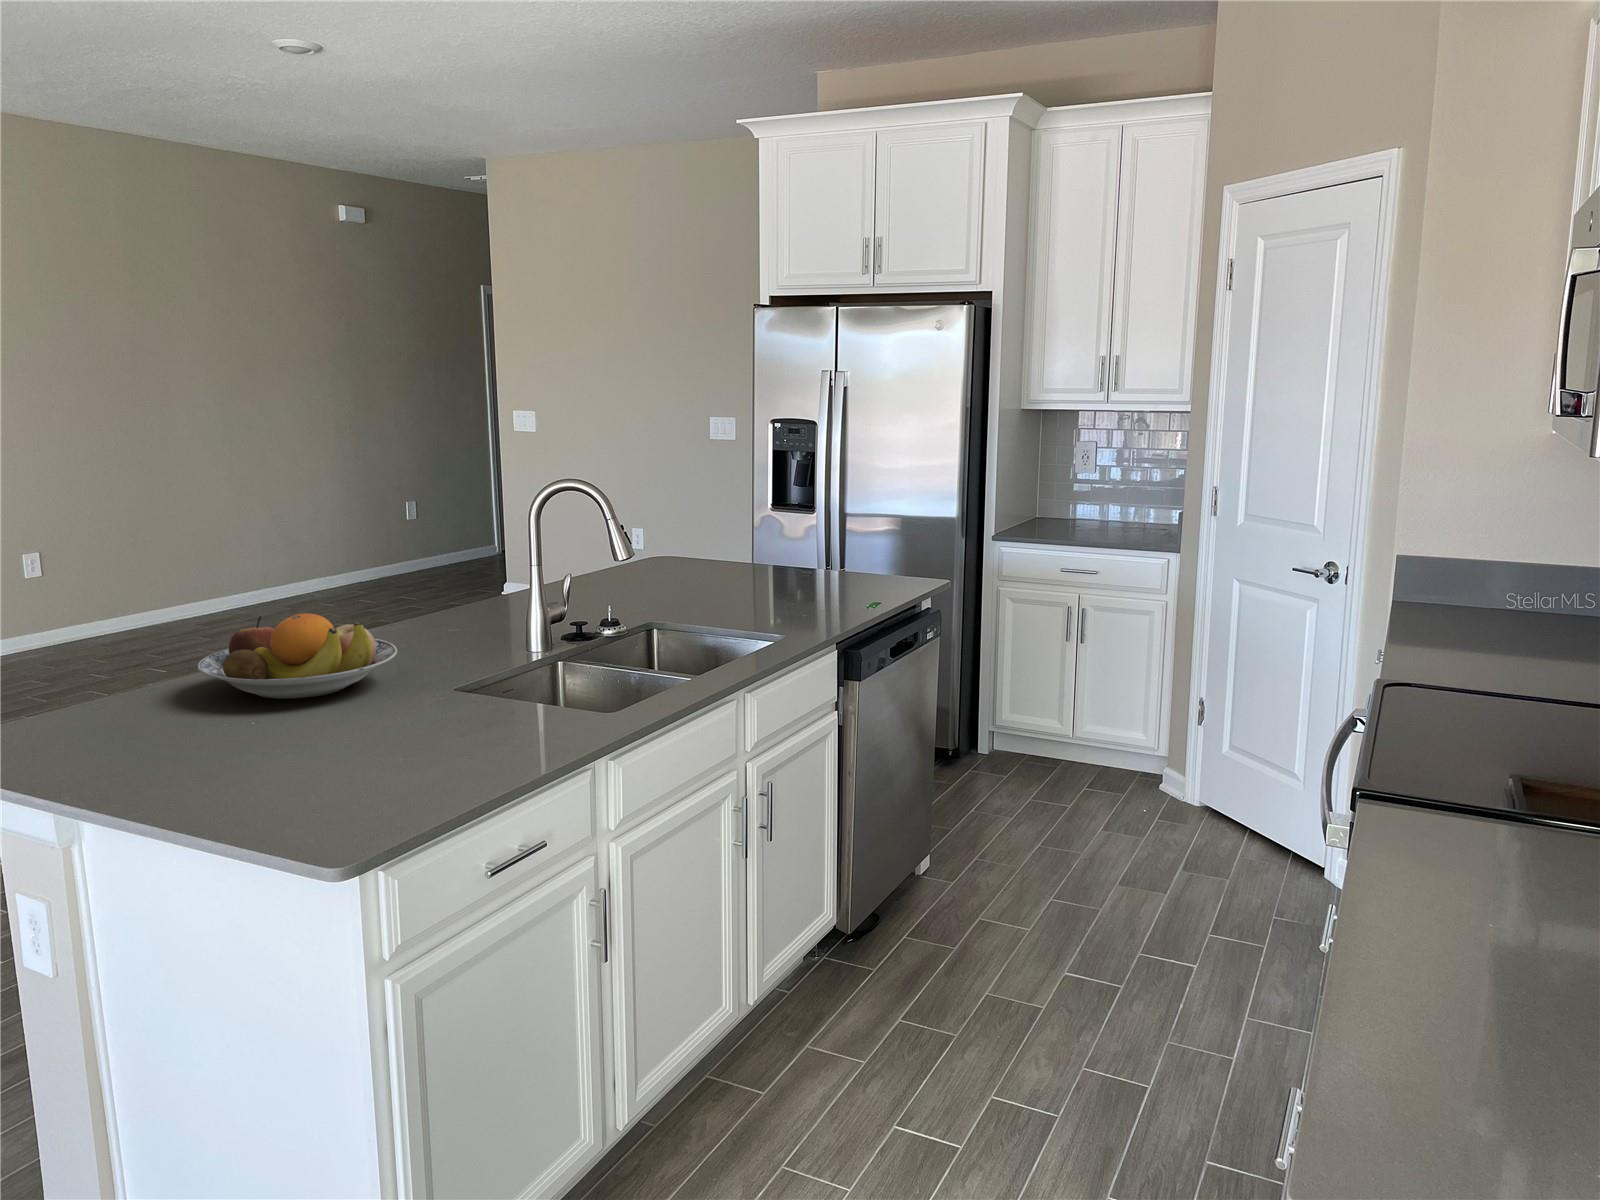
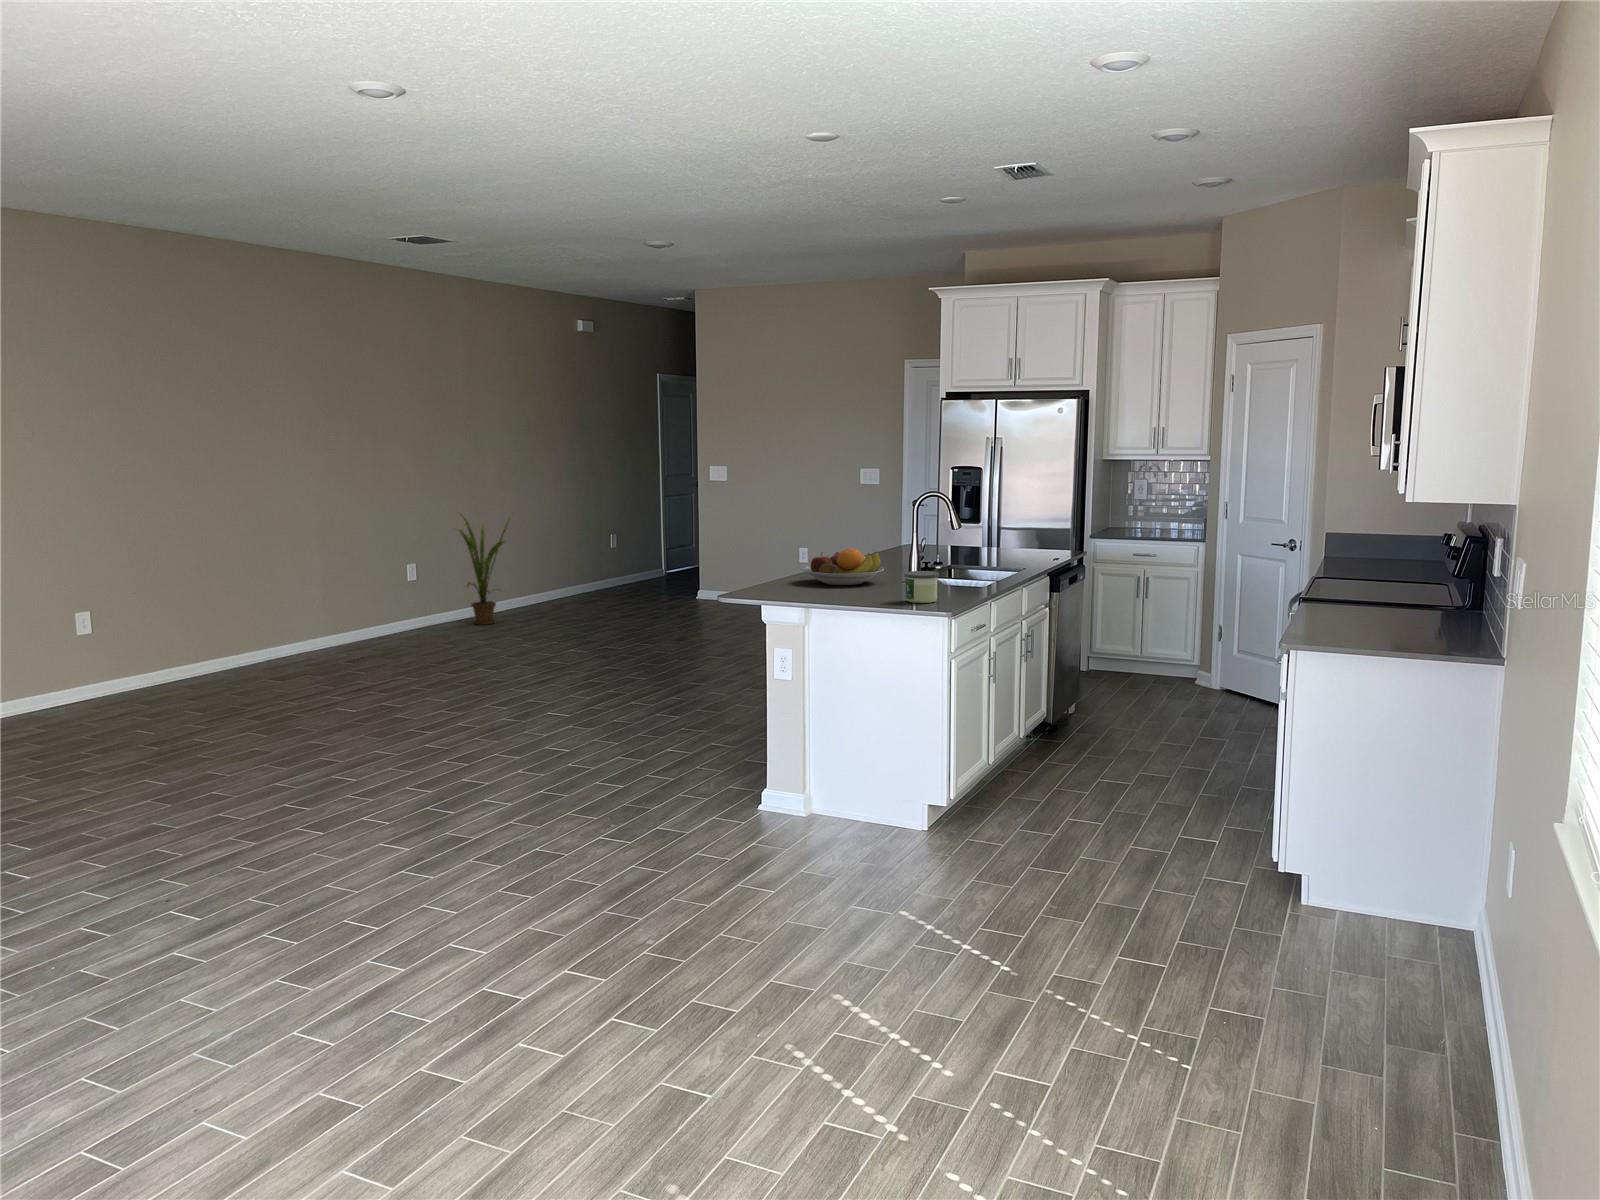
house plant: none [86,476,192,643] -> present [459,515,511,625]
candle: none [248,710,350,808] -> present [904,571,939,603]

